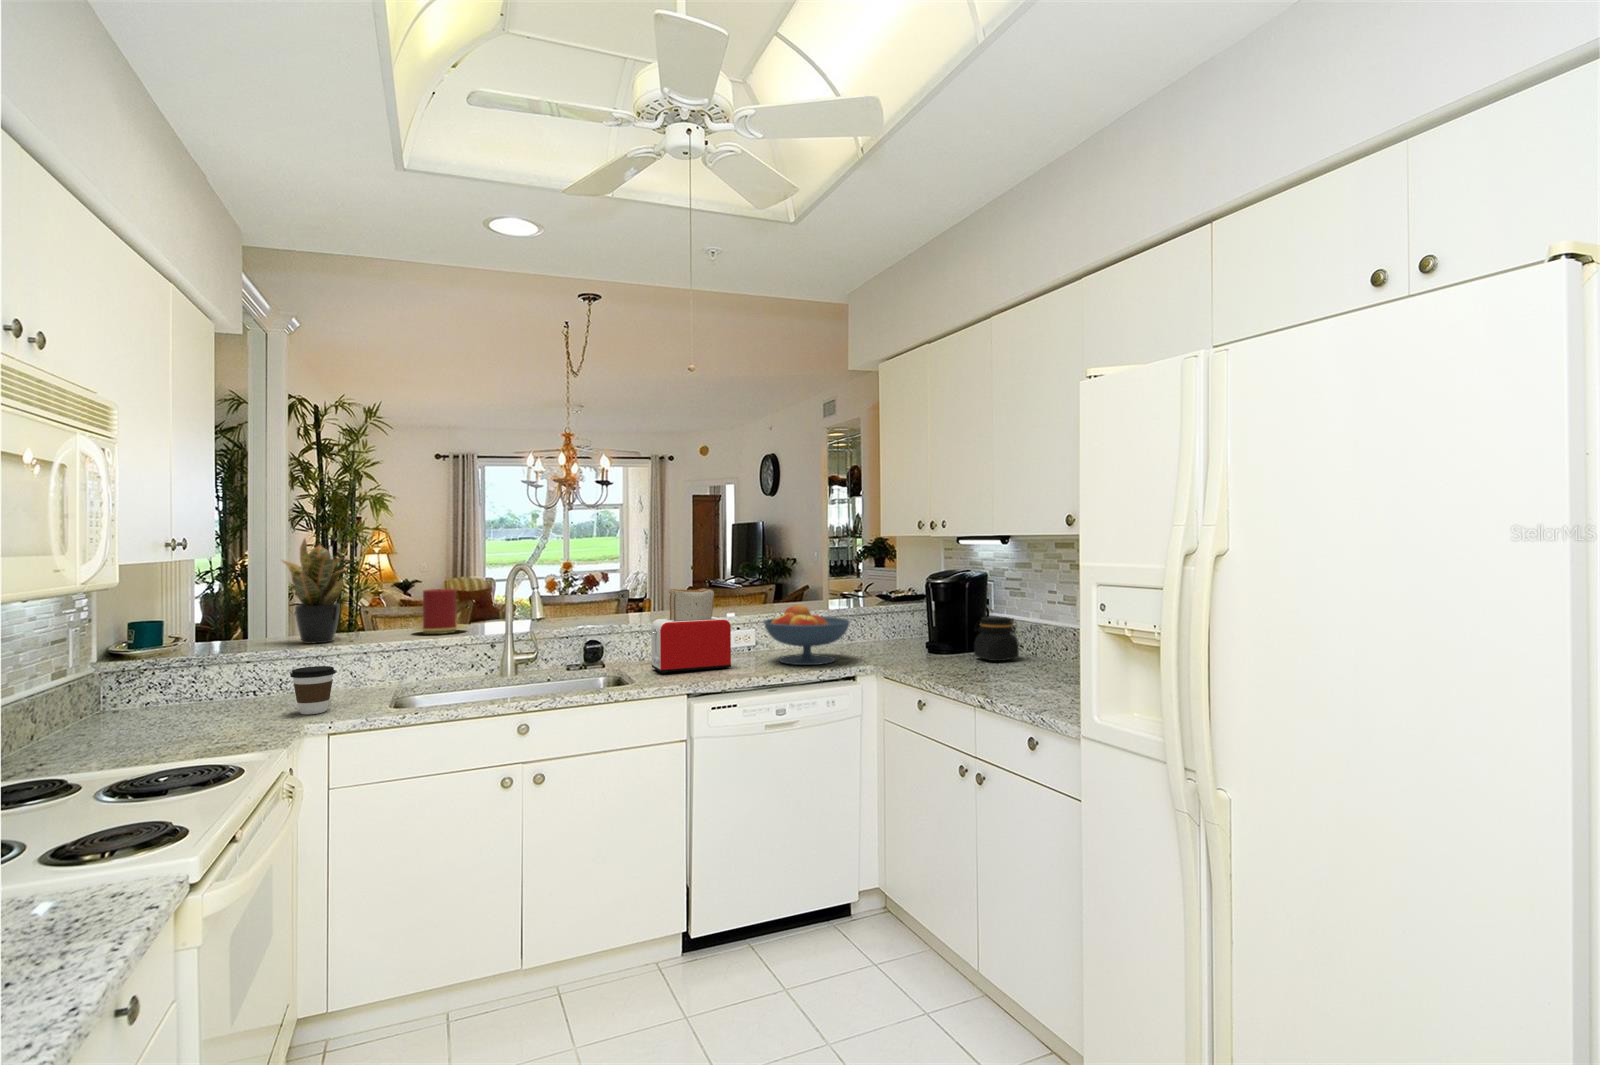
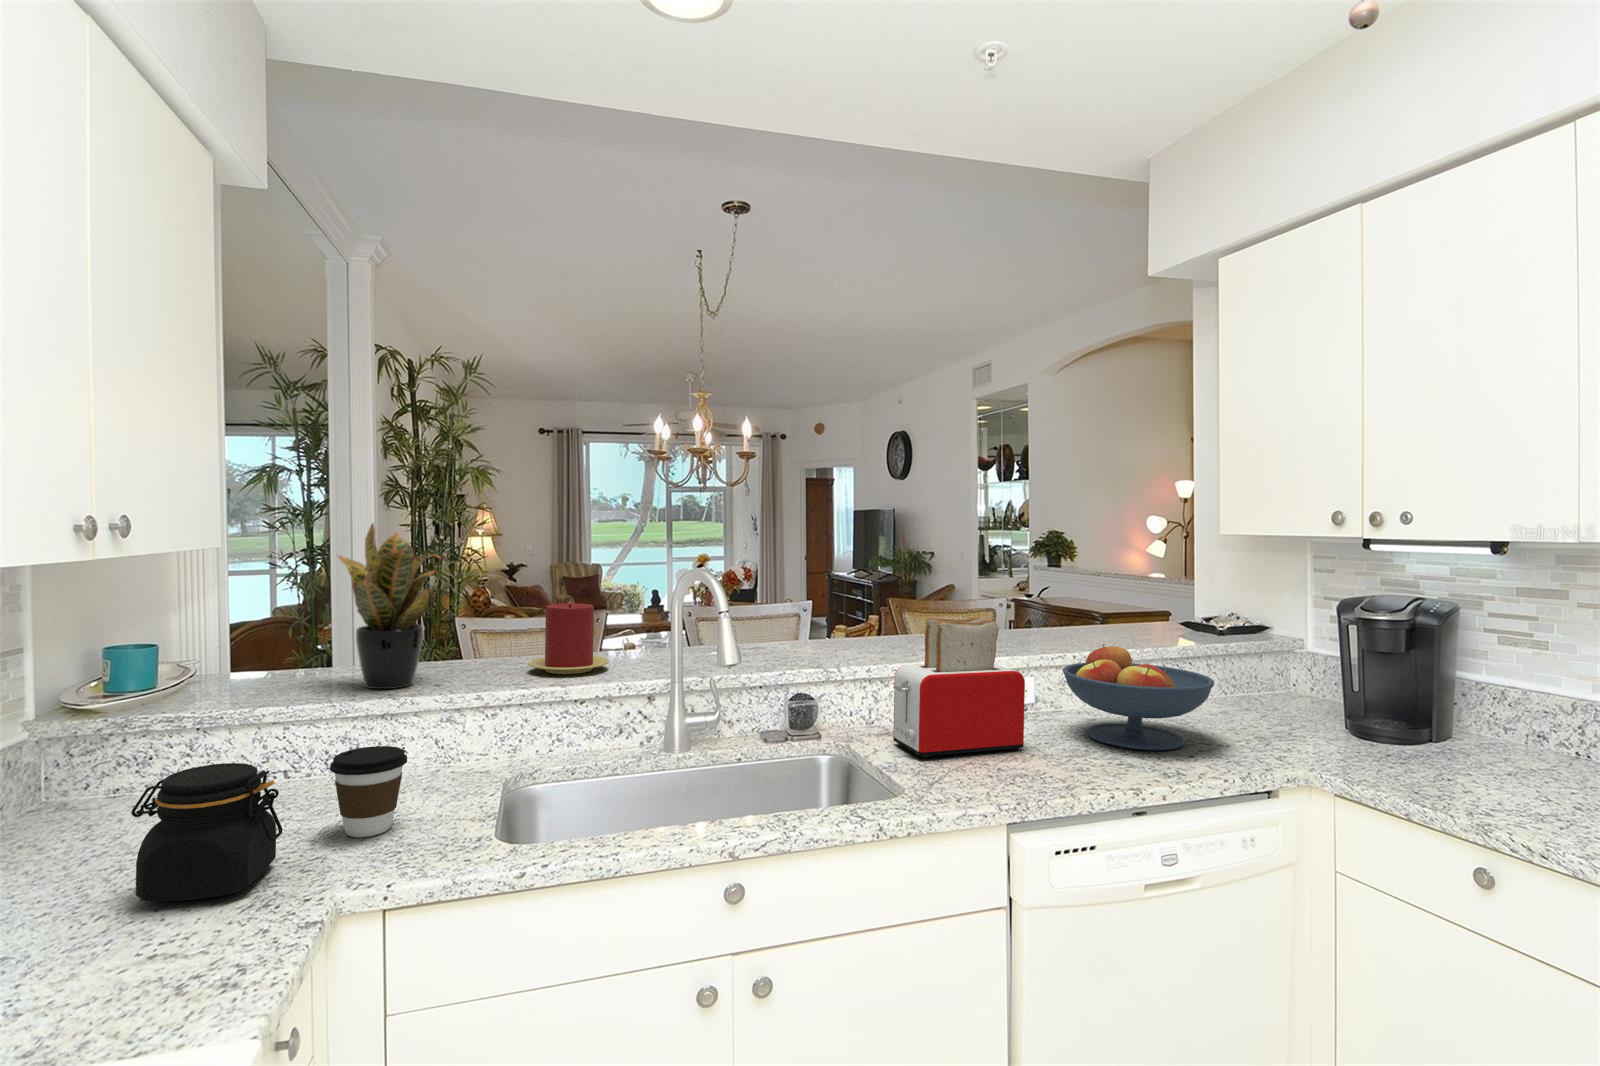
jar: present [974,616,1019,661] -> present [131,763,282,901]

